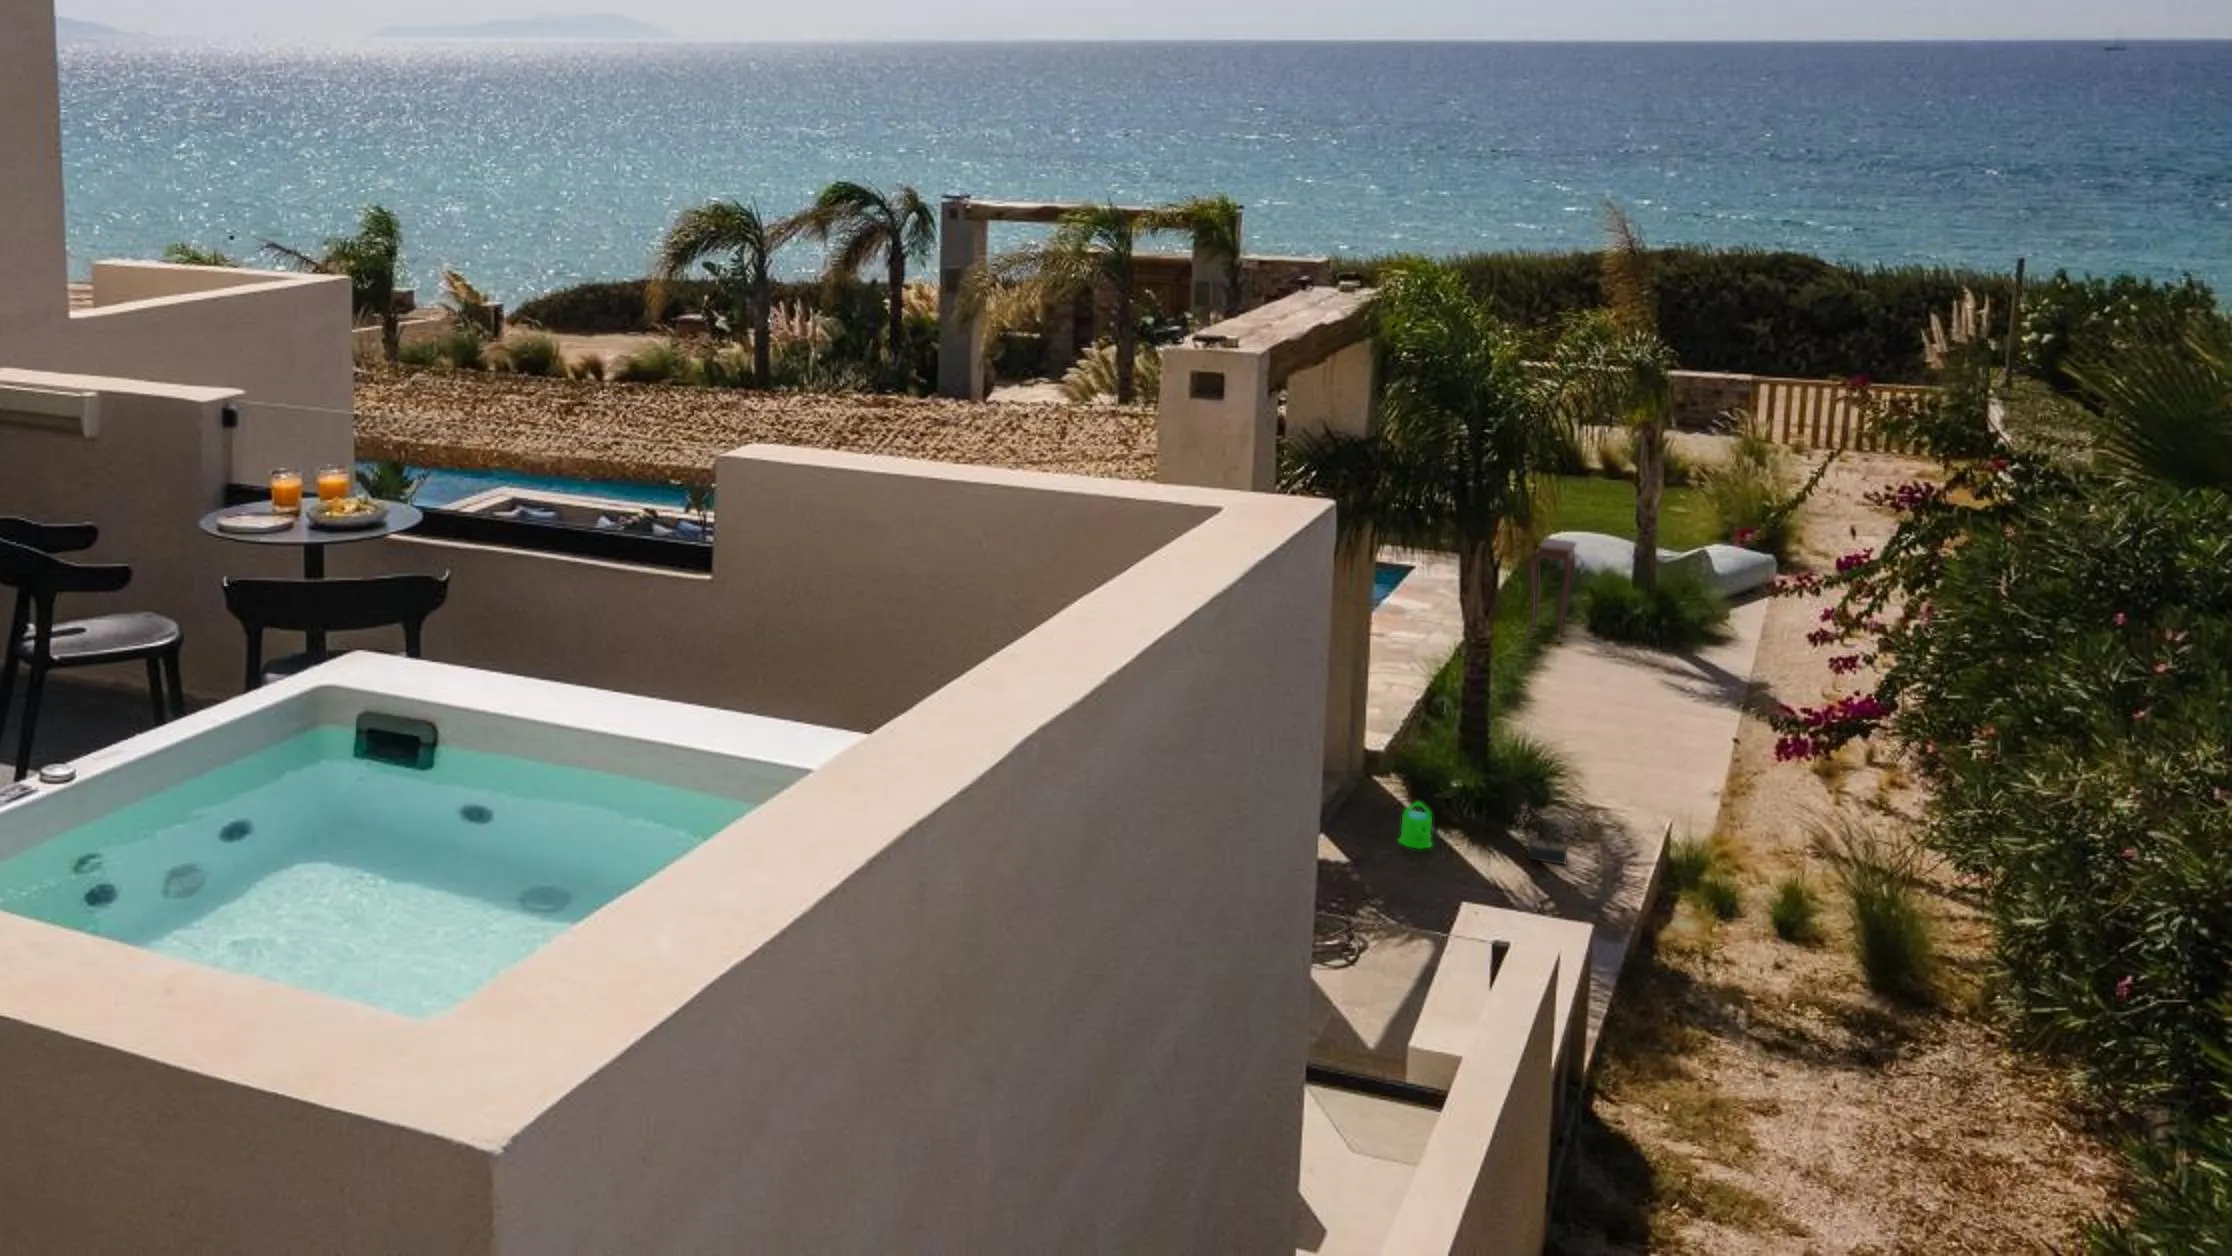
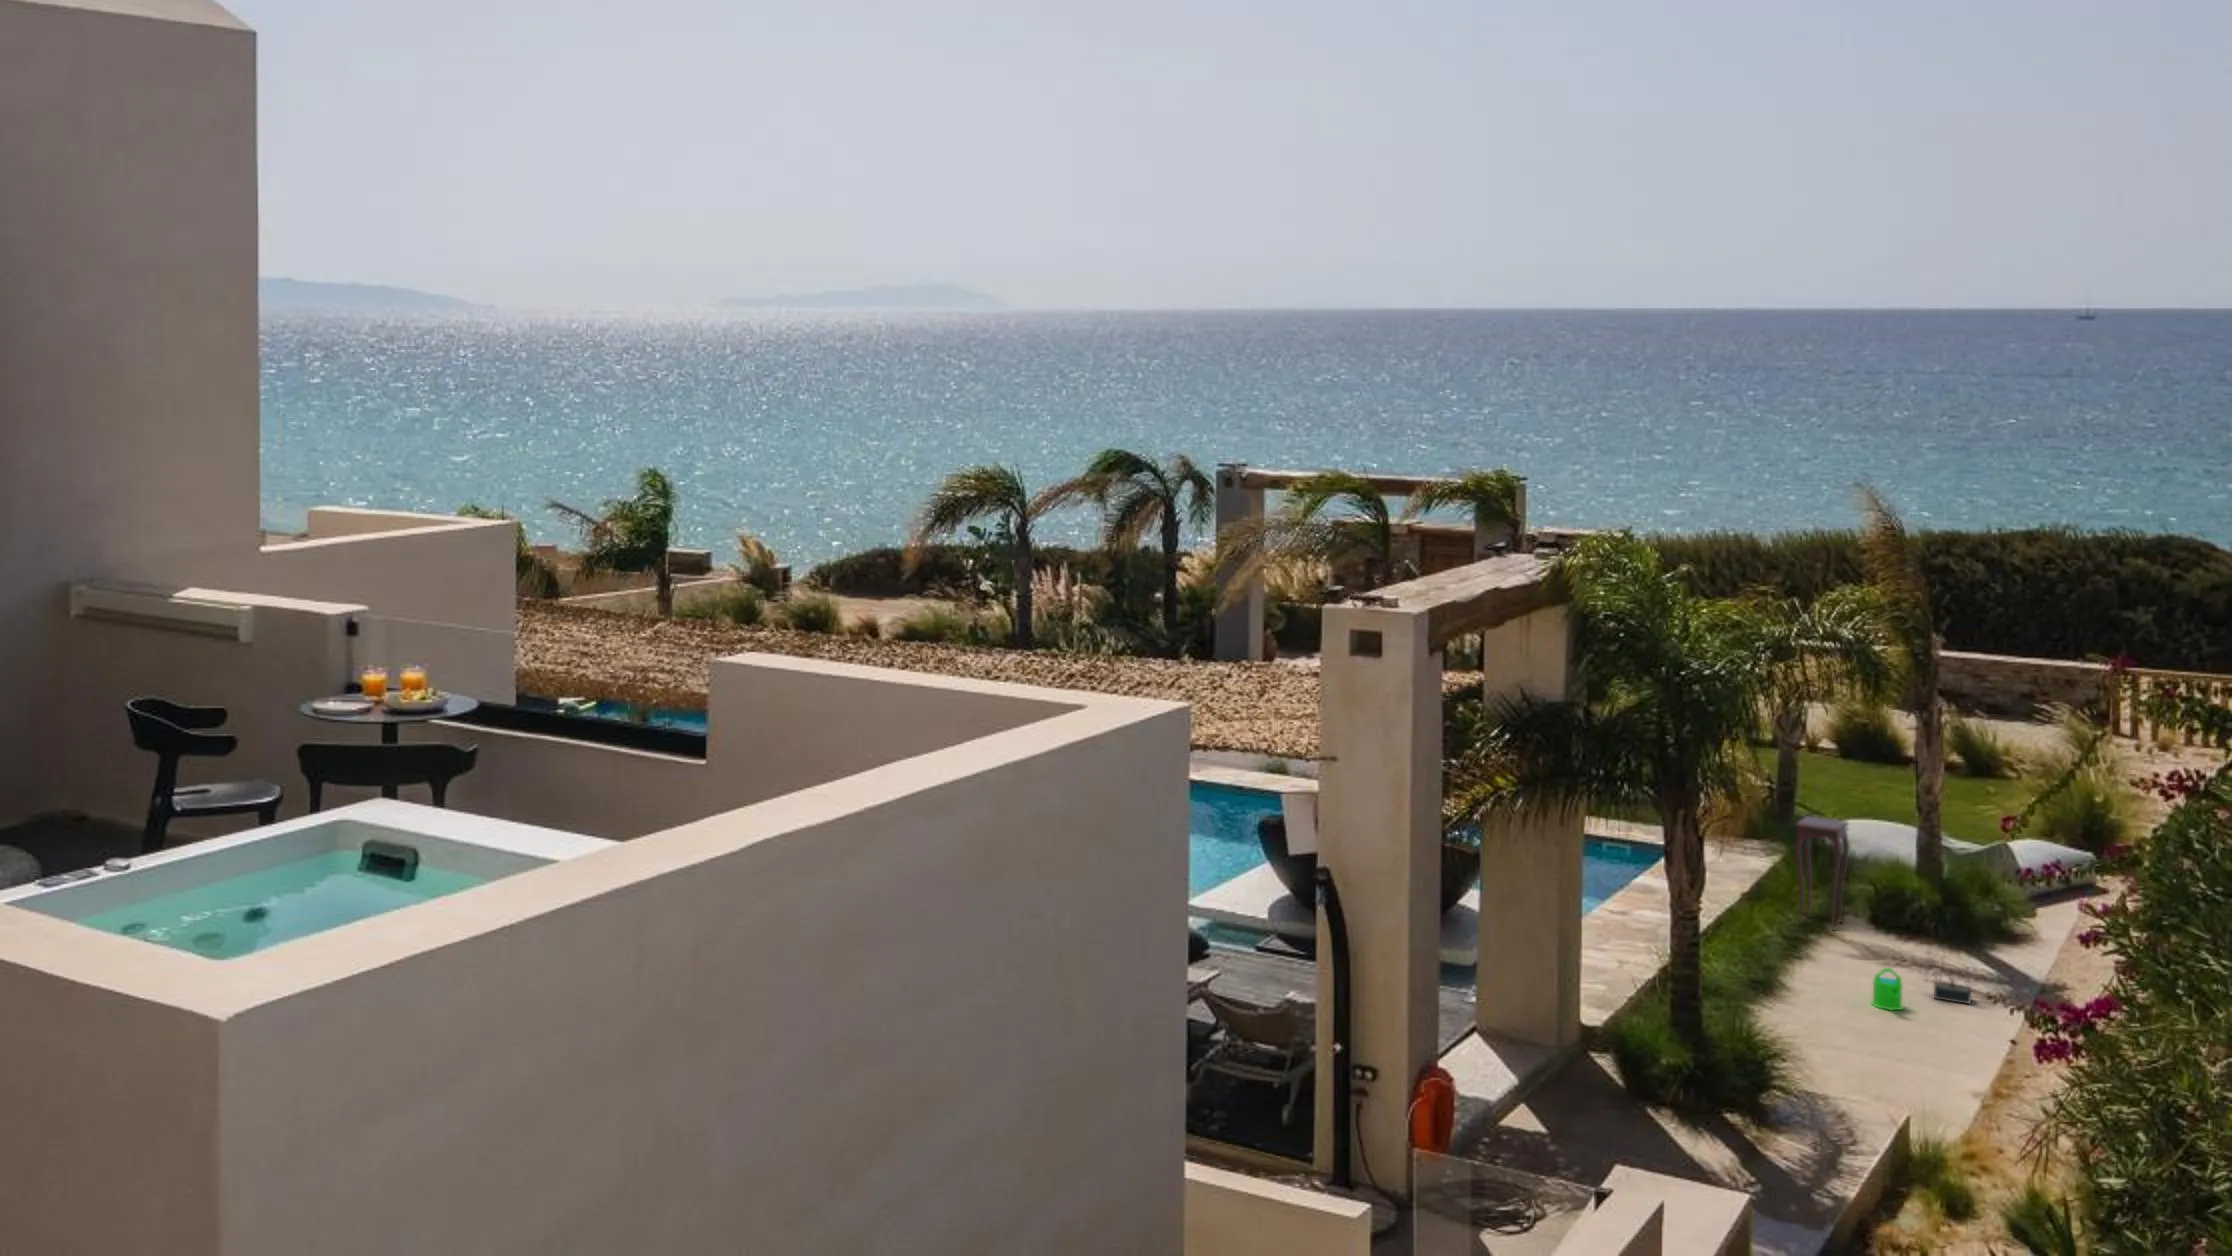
watering can: present [1399,802,1432,849] -> present [1872,968,1903,1010]
decorative plant: present [1518,806,1574,864] -> present [1921,951,1977,1004]

